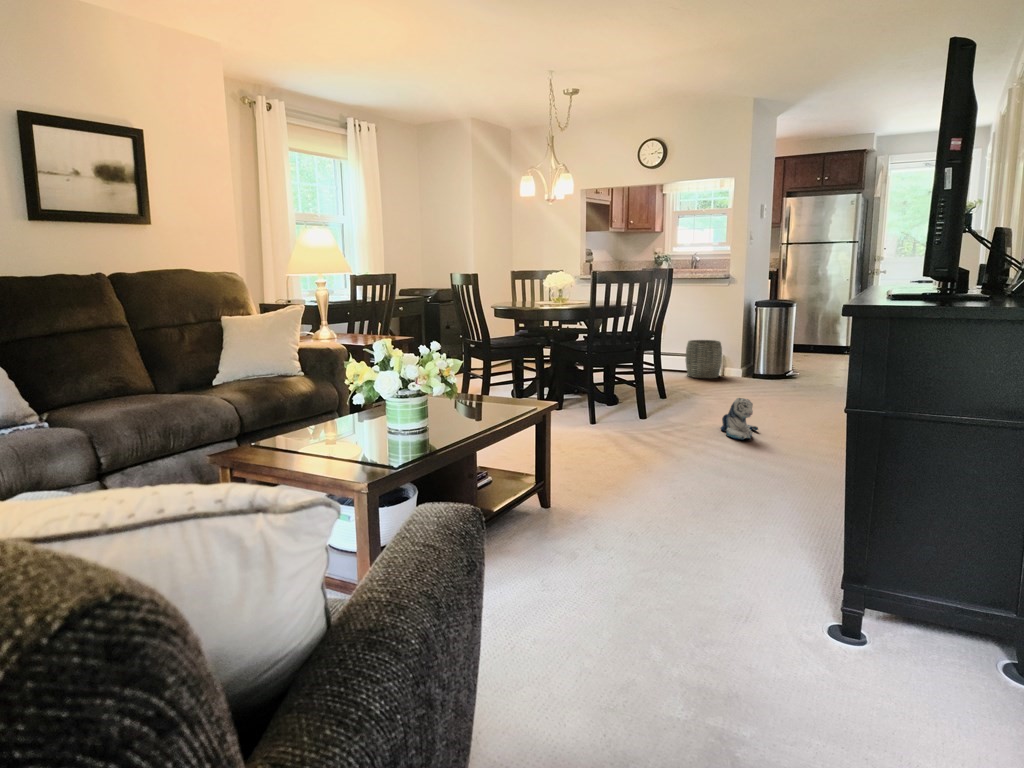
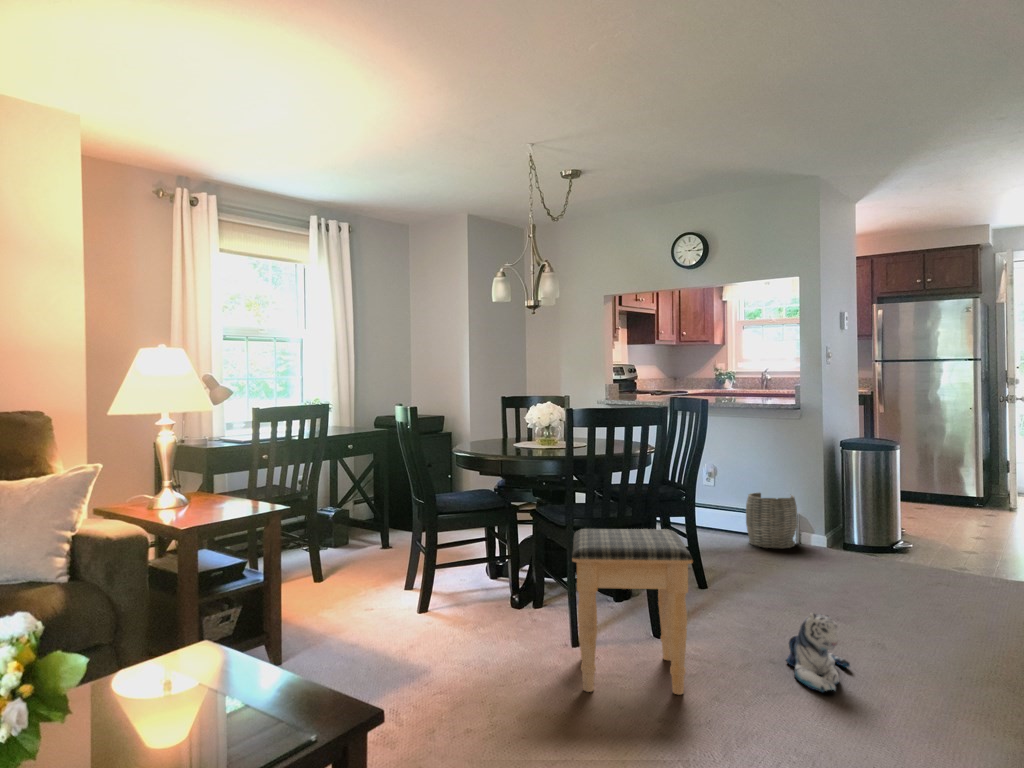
footstool: none [591,351,672,444] -> present [572,529,693,695]

